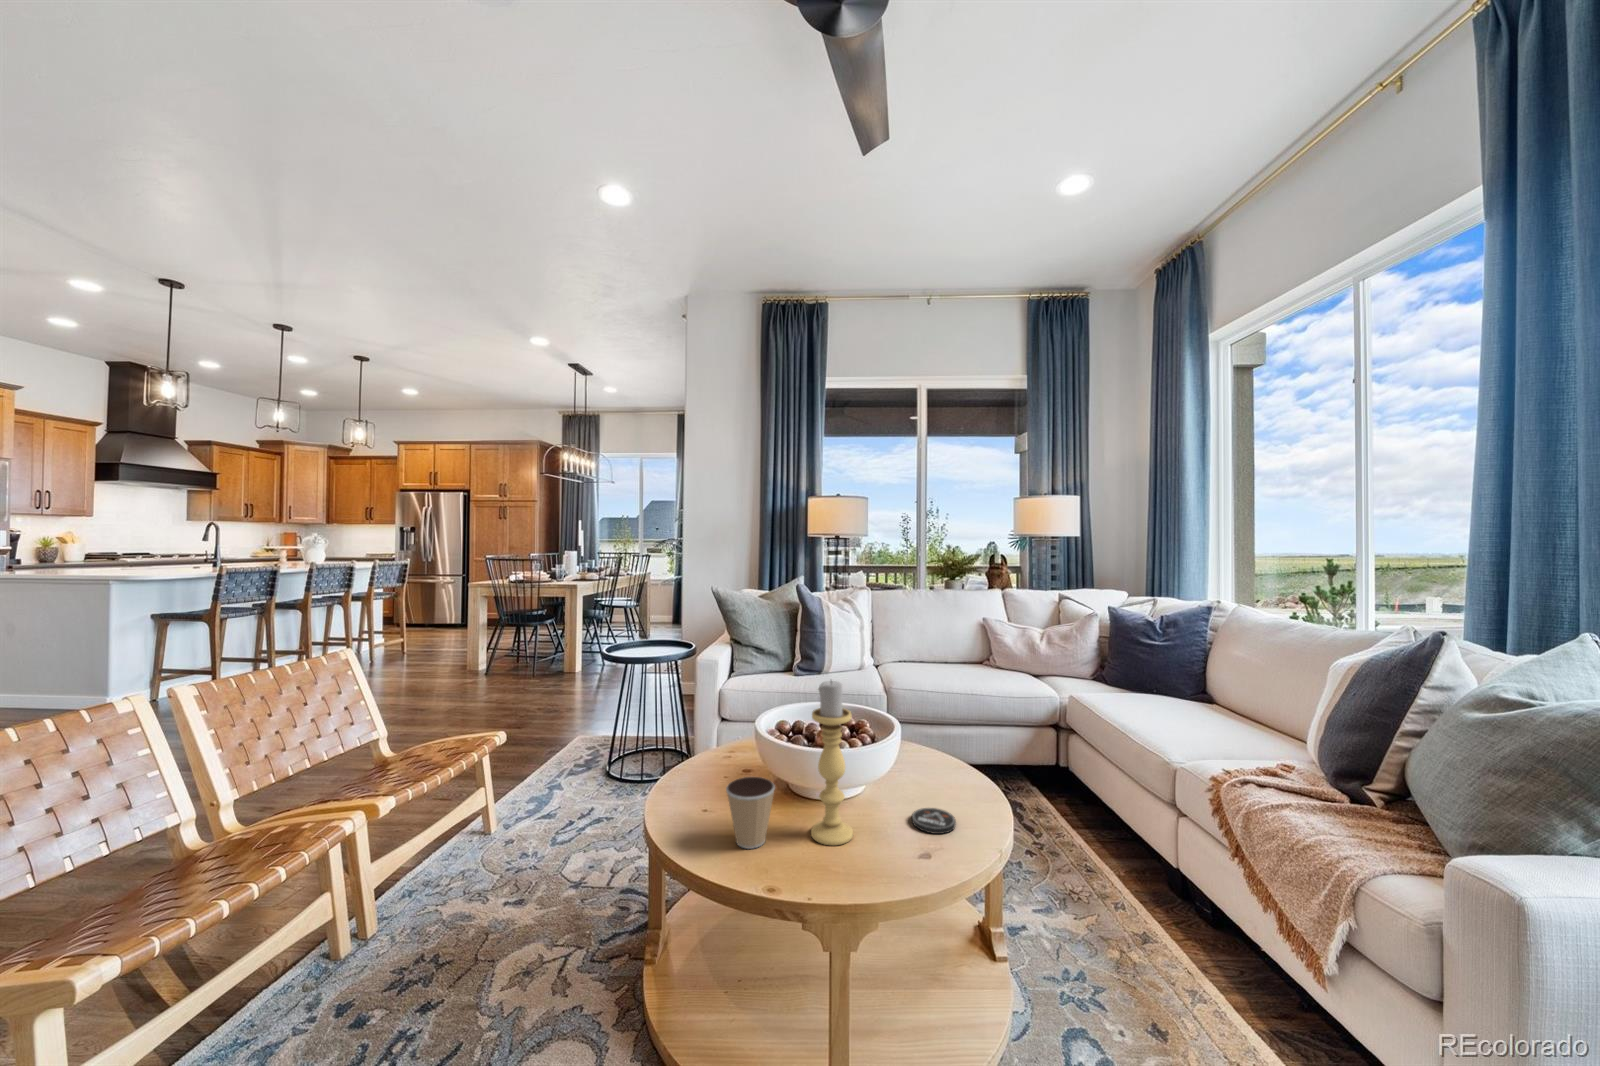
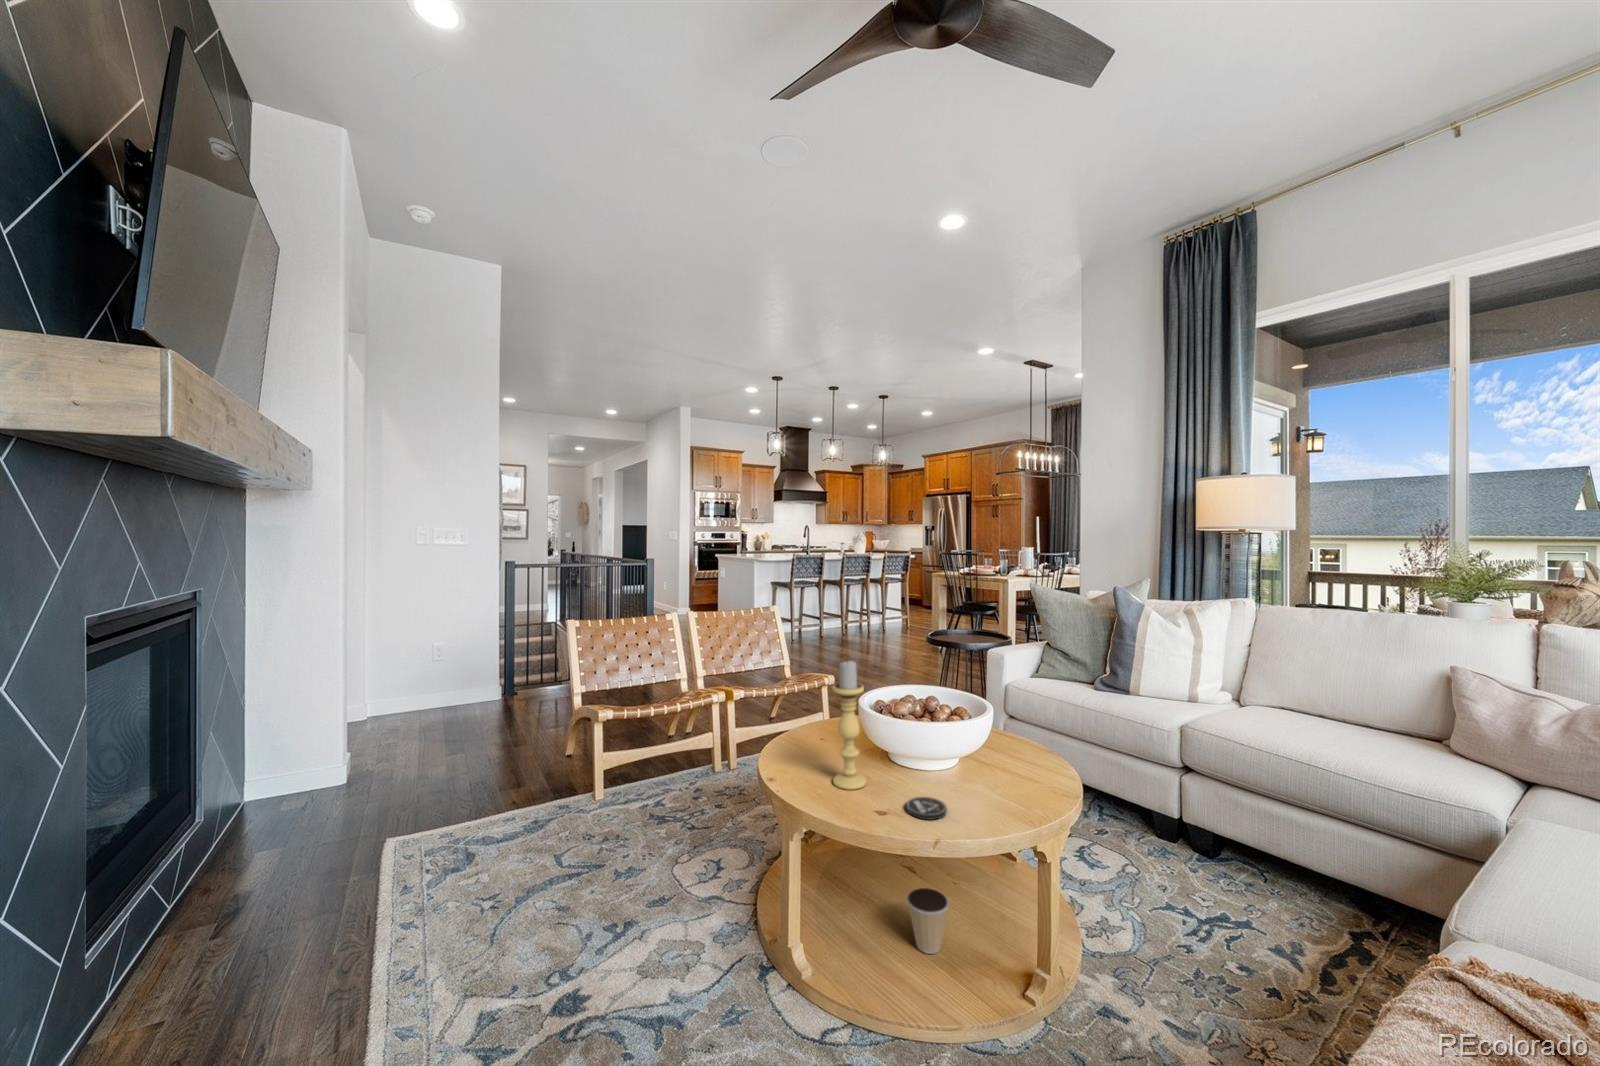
coffee cup: present [726,777,775,849] -> present [907,888,949,954]

